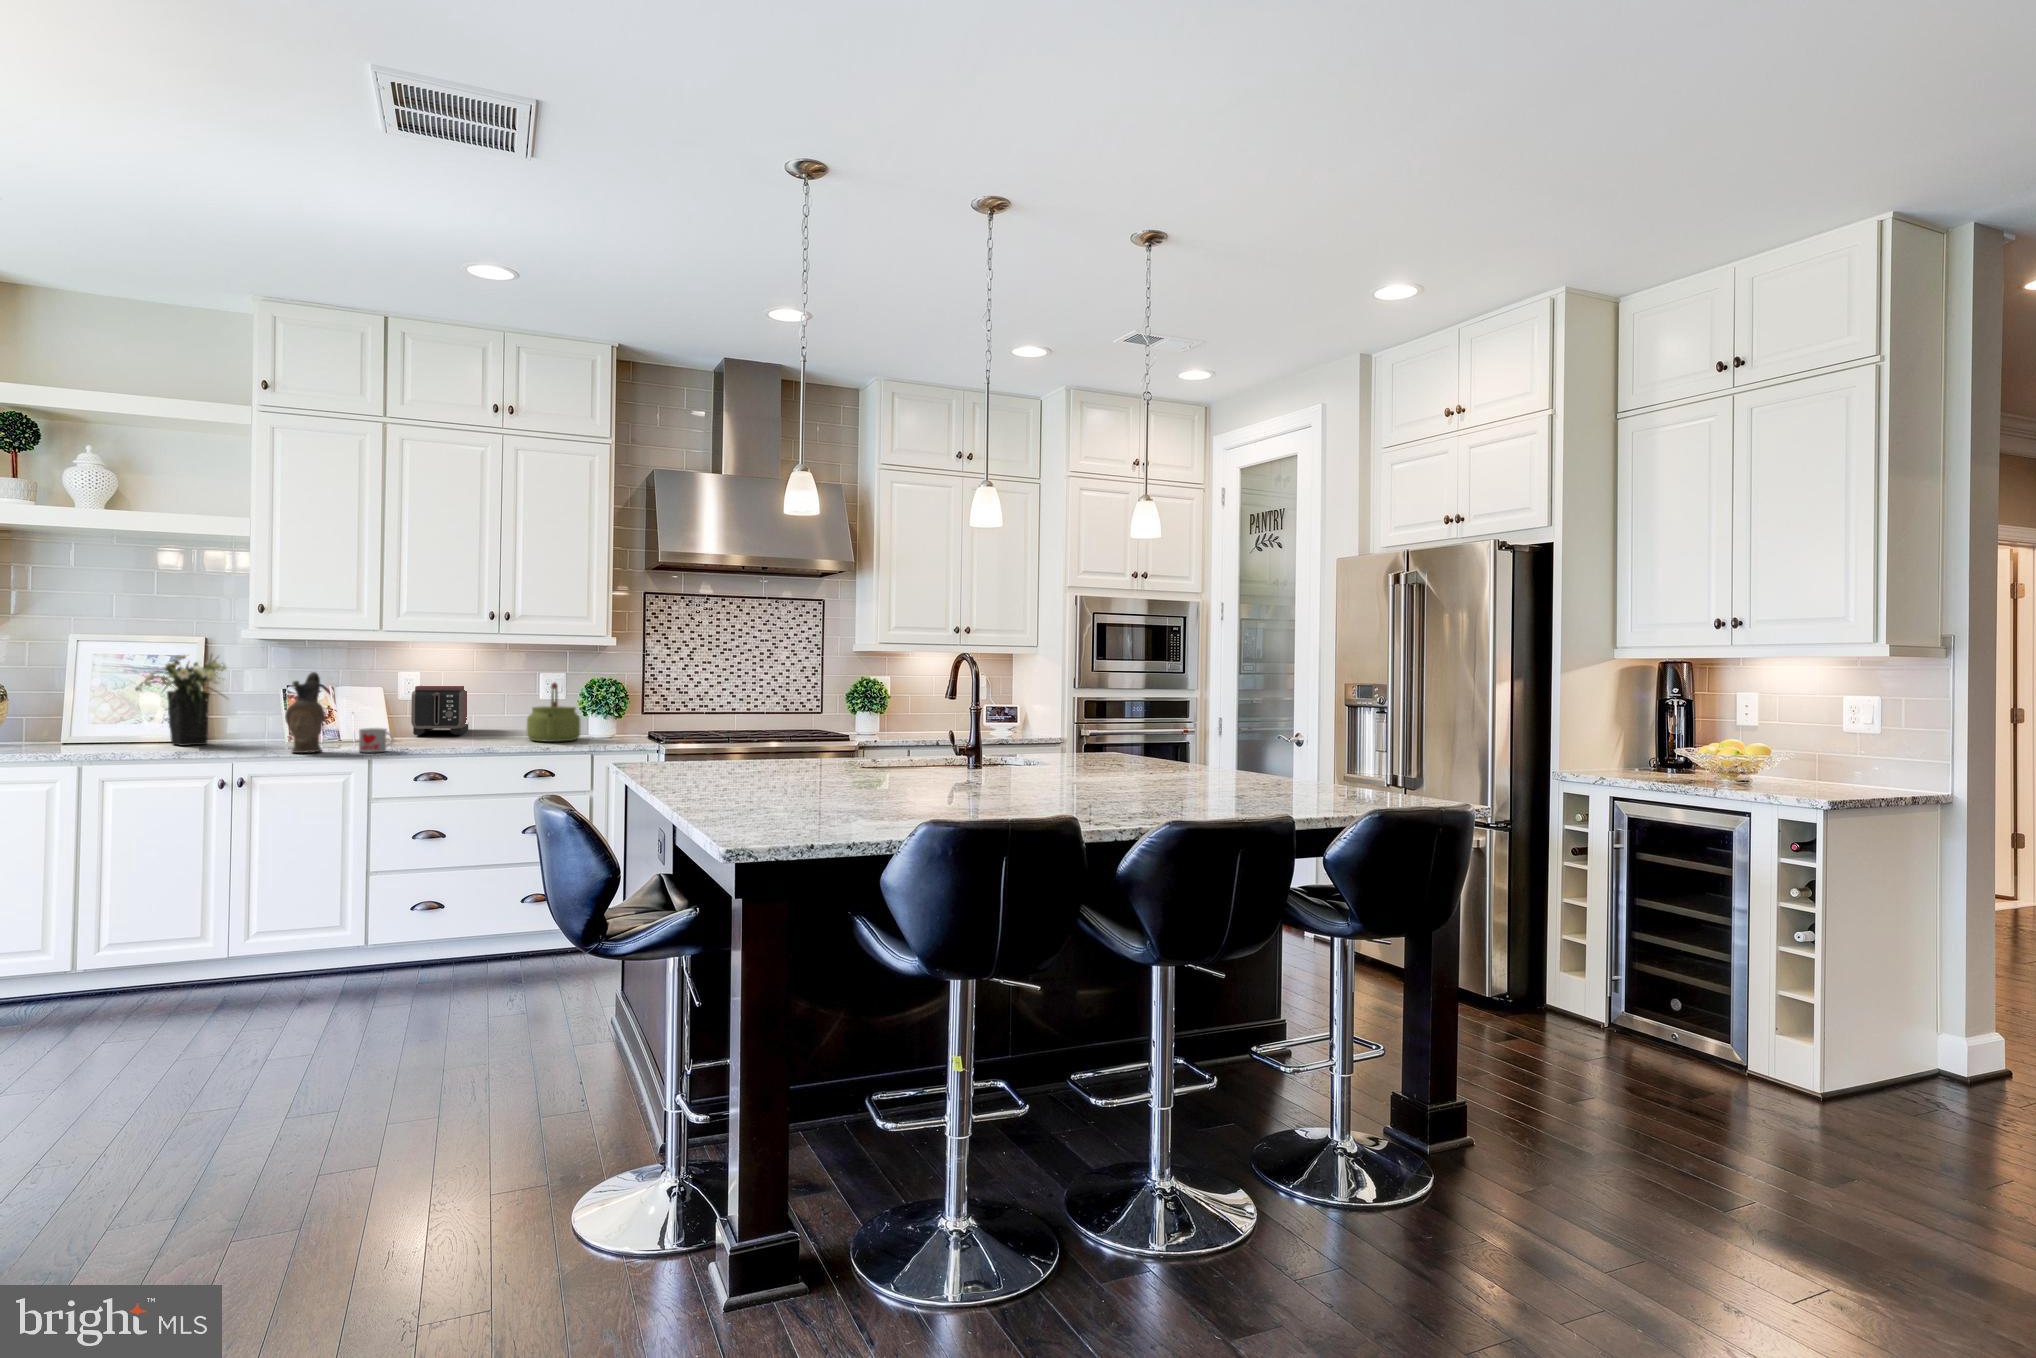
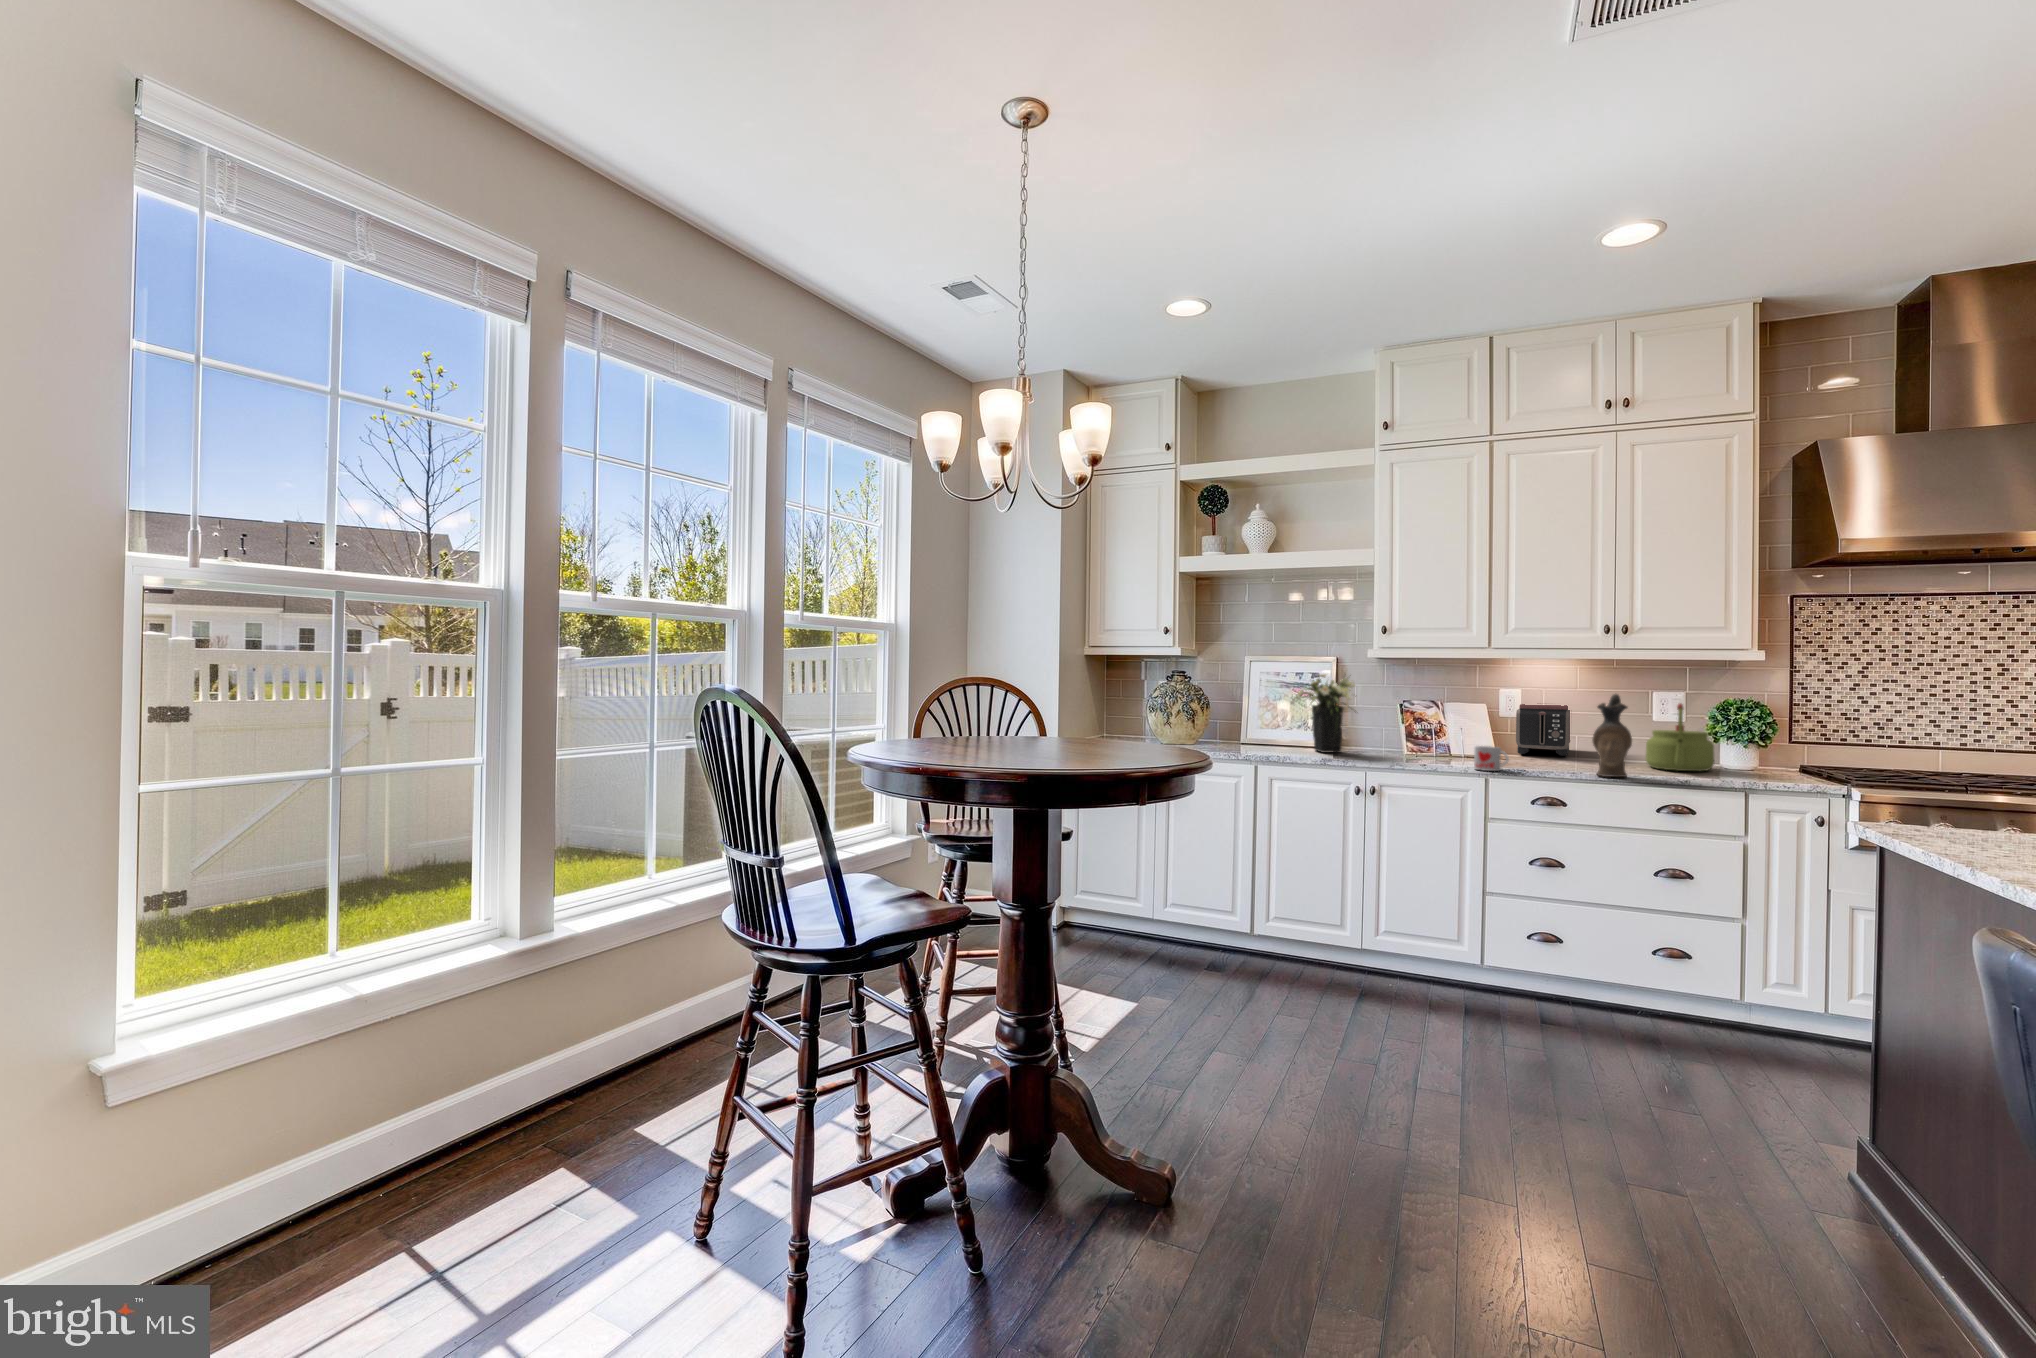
ceramic pitcher: present [285,672,325,753] -> present [1592,694,1632,777]

